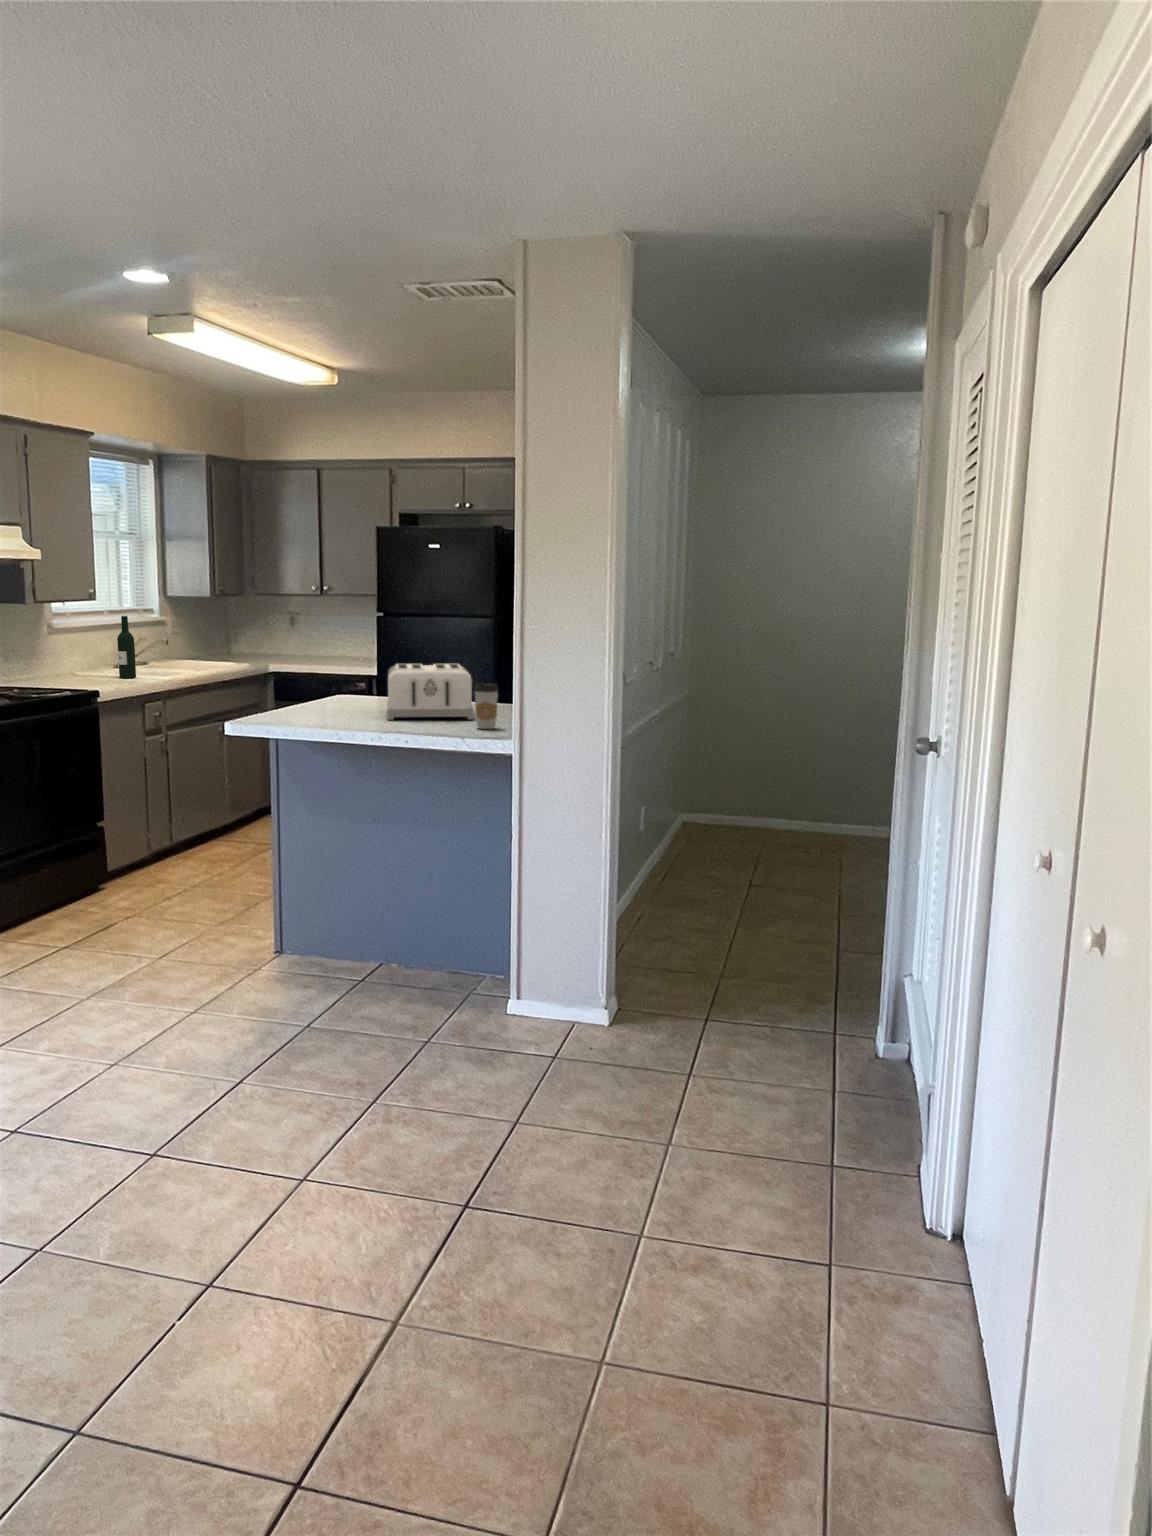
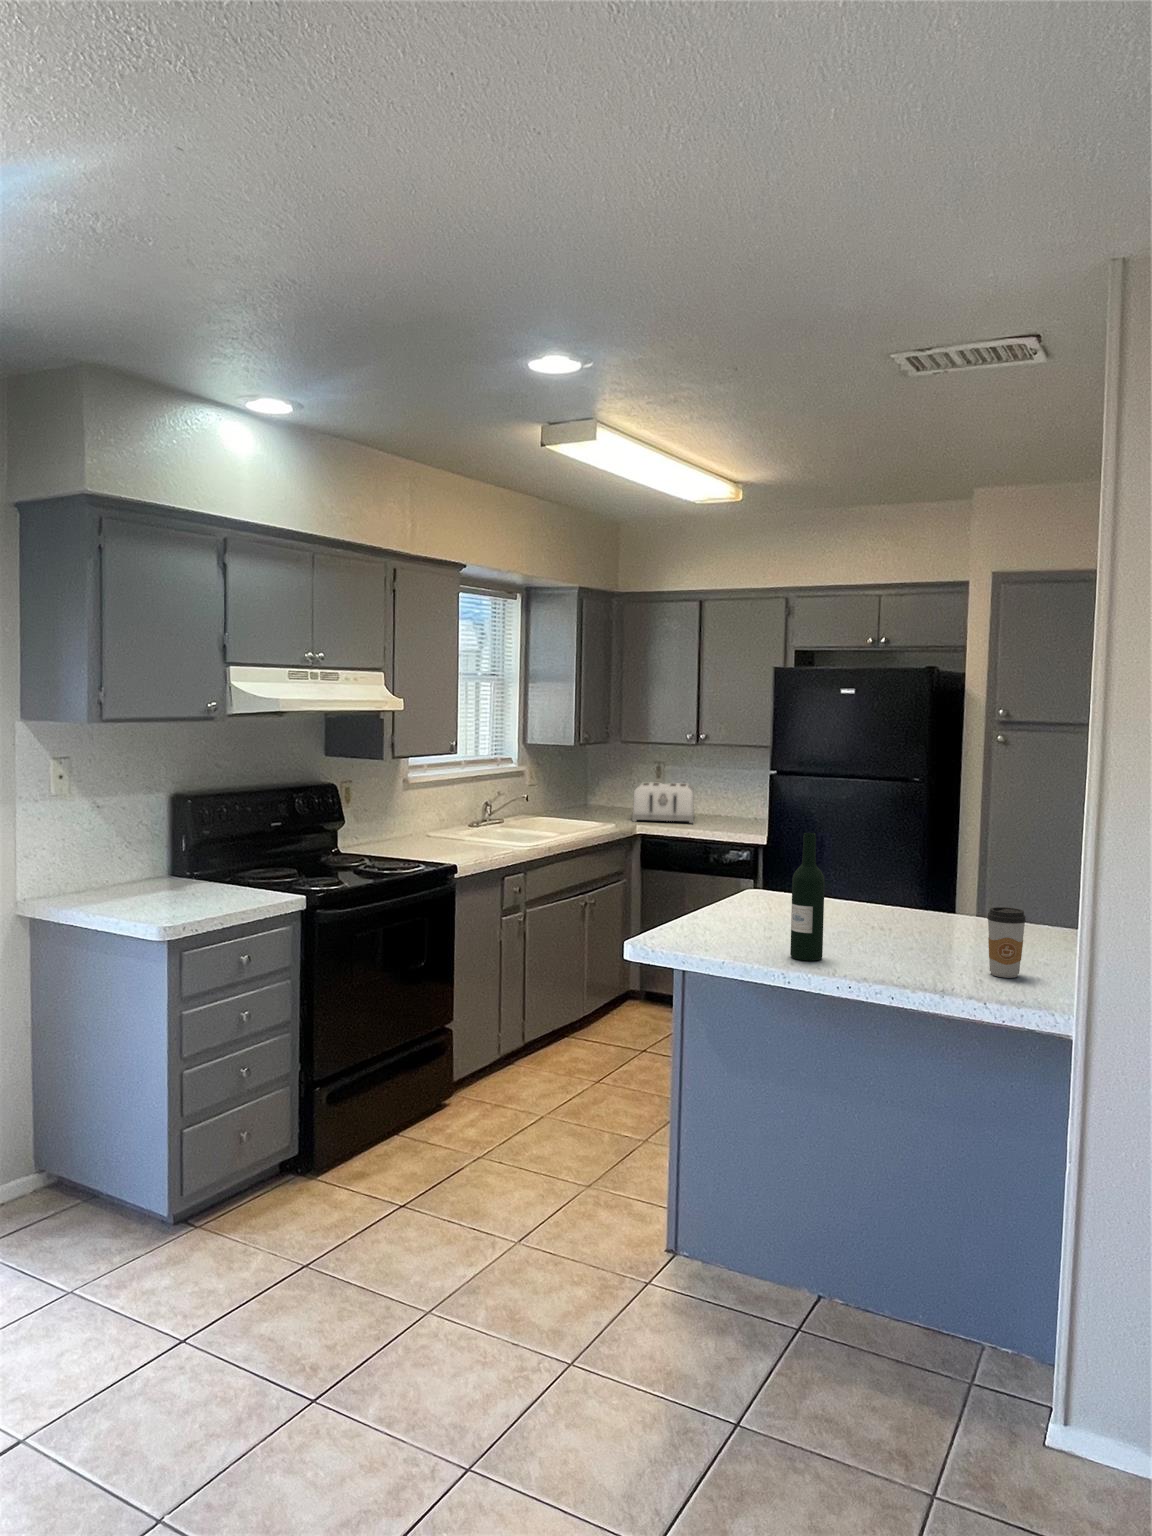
wine bottle: present [117,616,136,678] -> present [790,833,825,961]
toaster: present [387,664,474,720] -> present [632,782,694,823]

